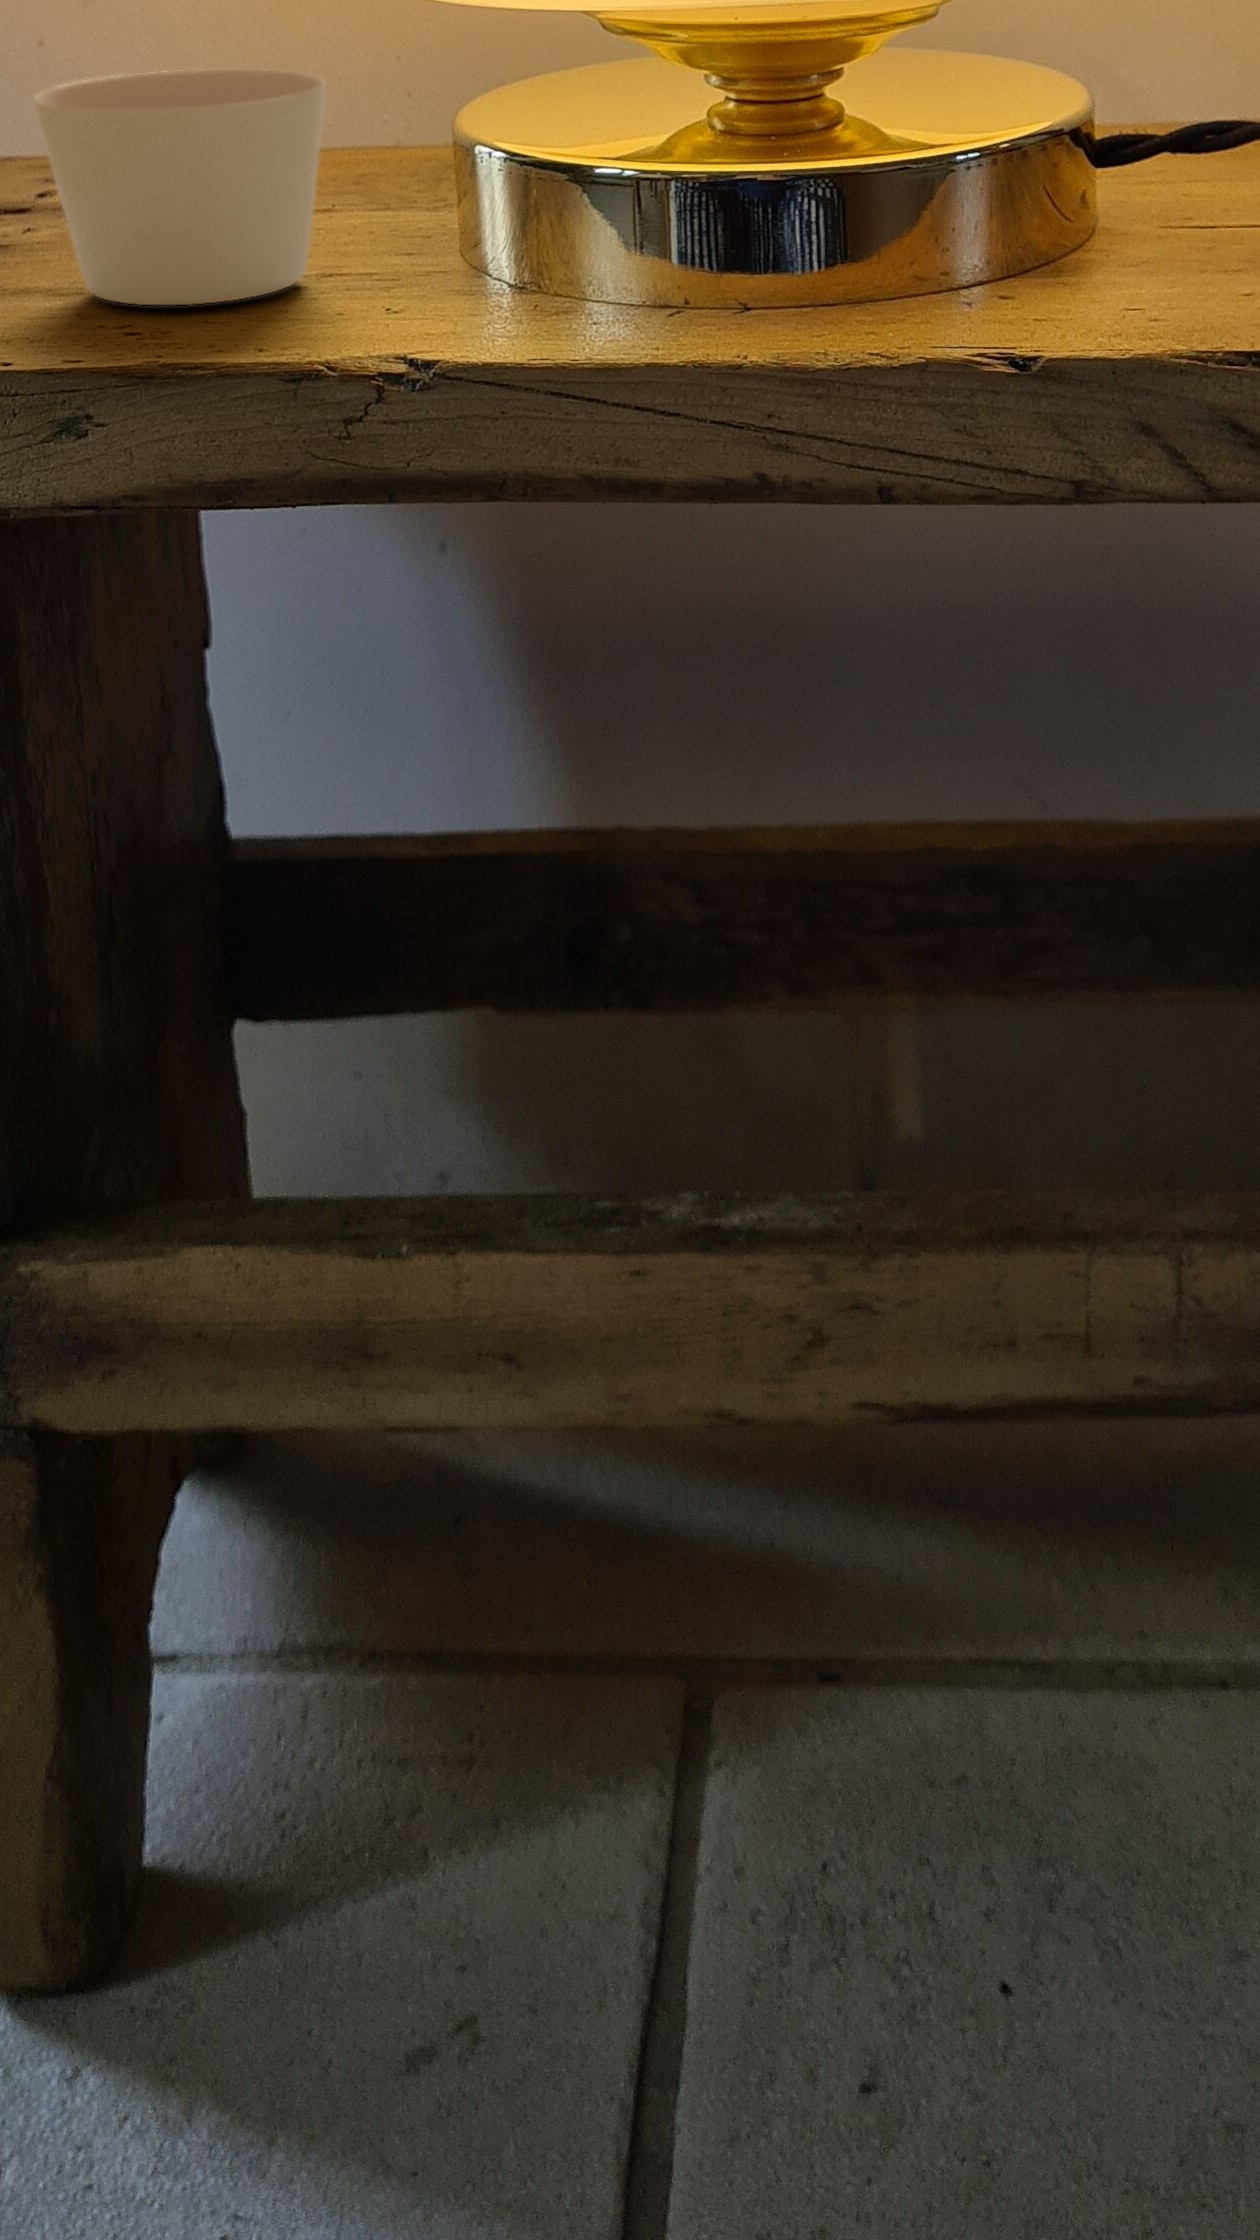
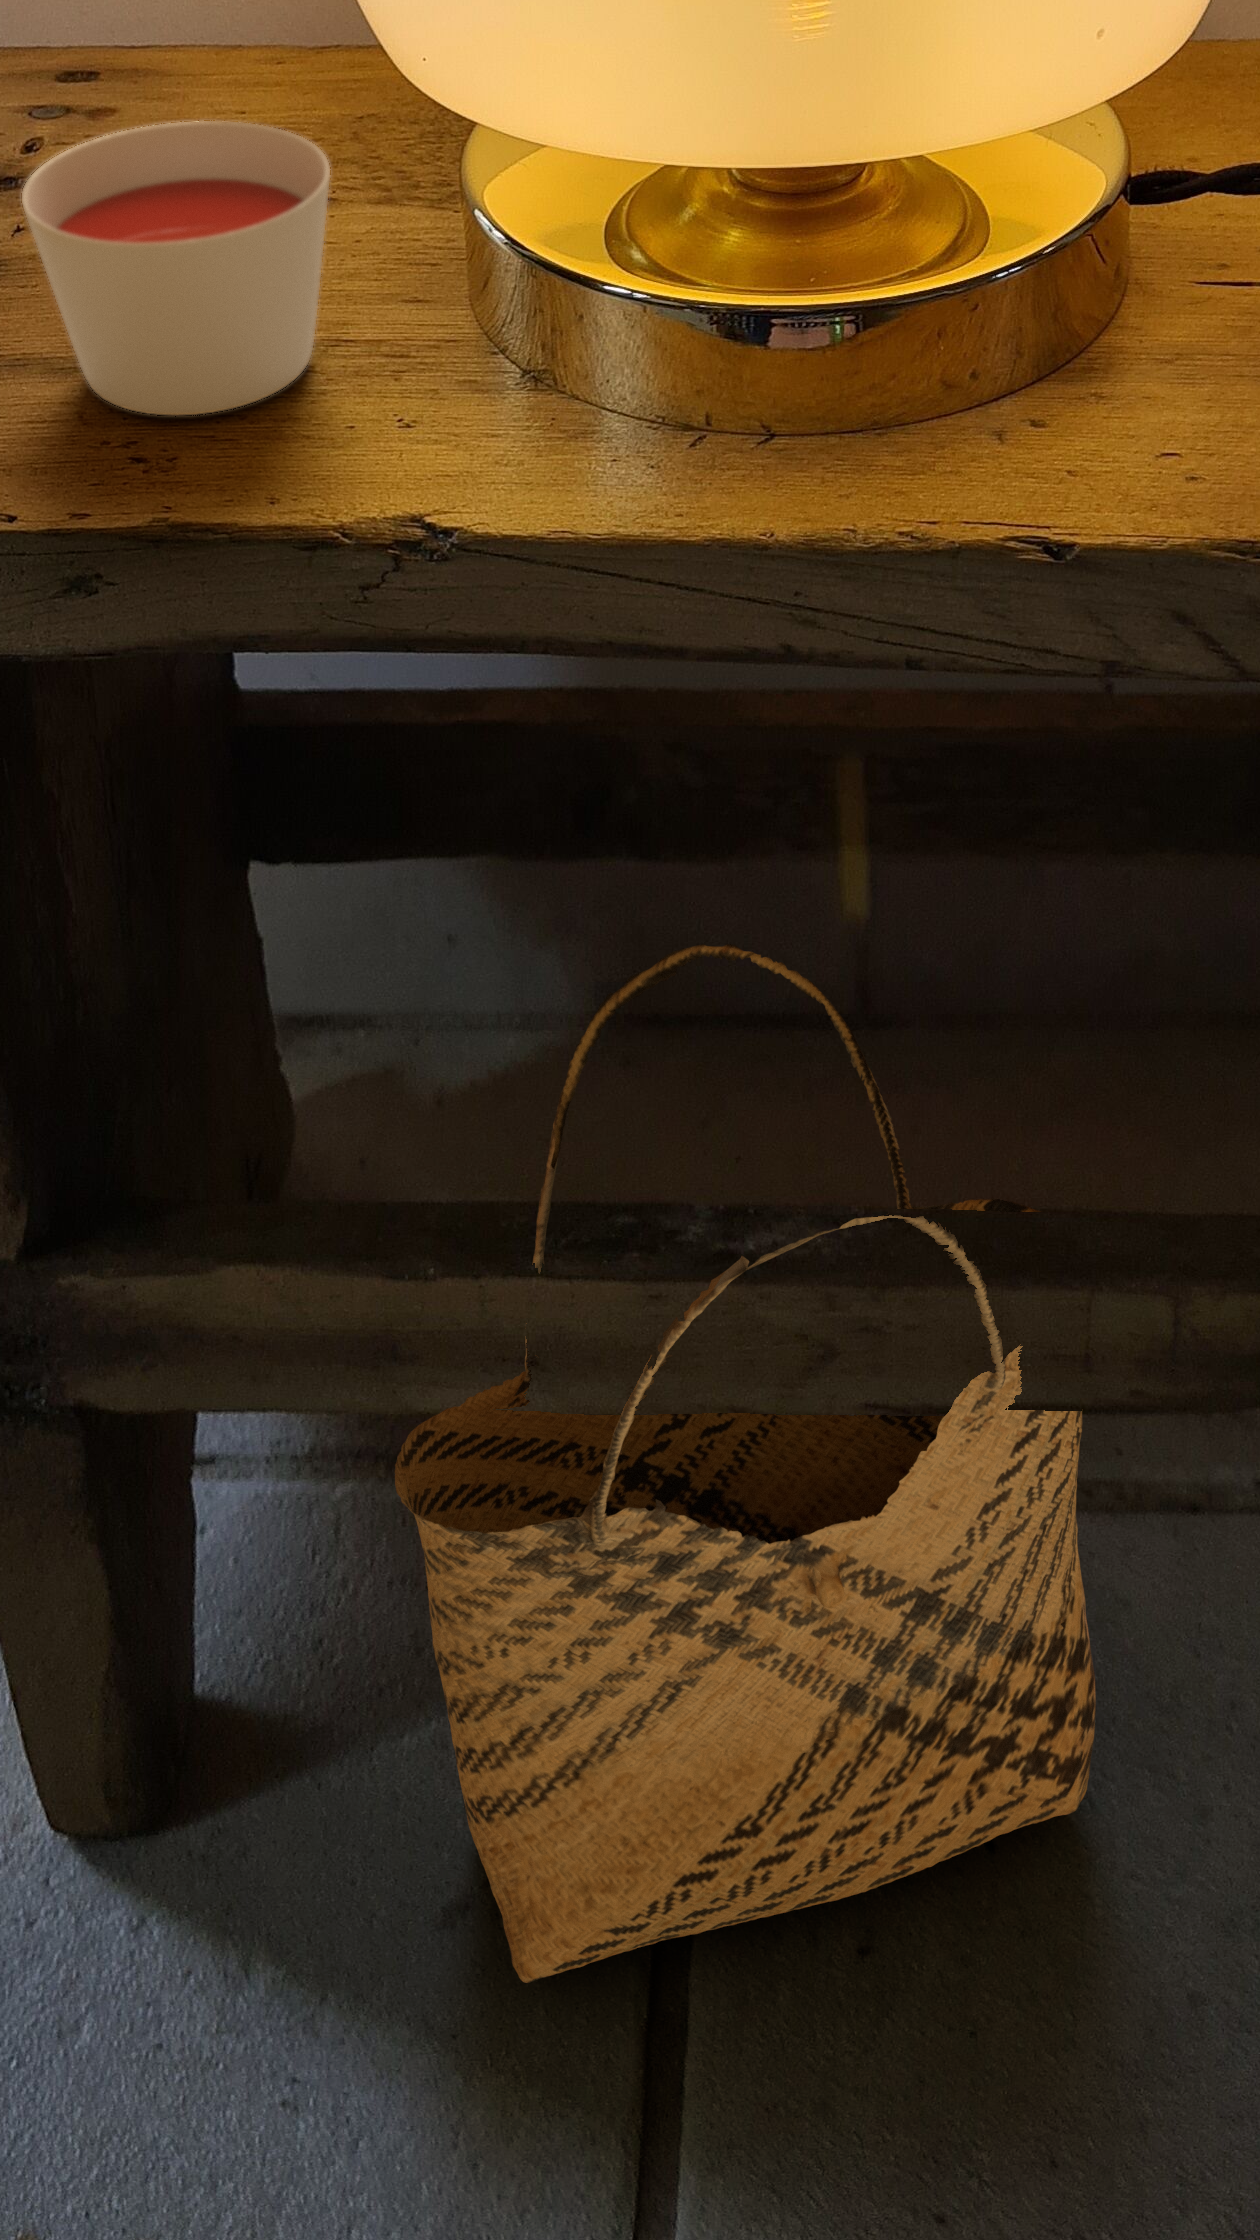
woven basket: none [363,937,1120,2110] -> present [395,944,1096,1983]

